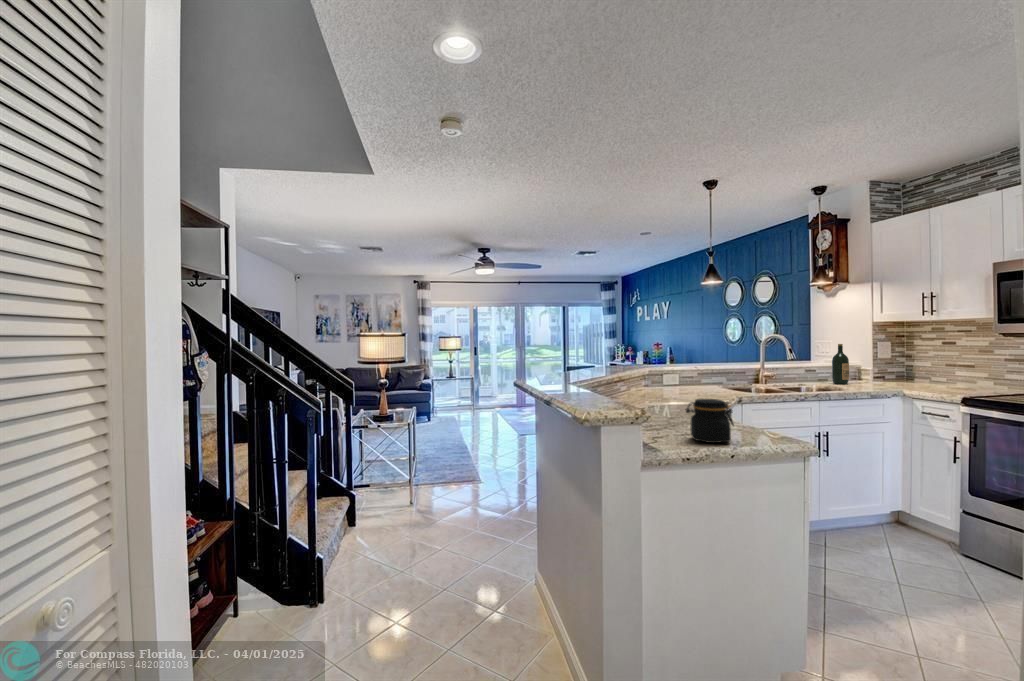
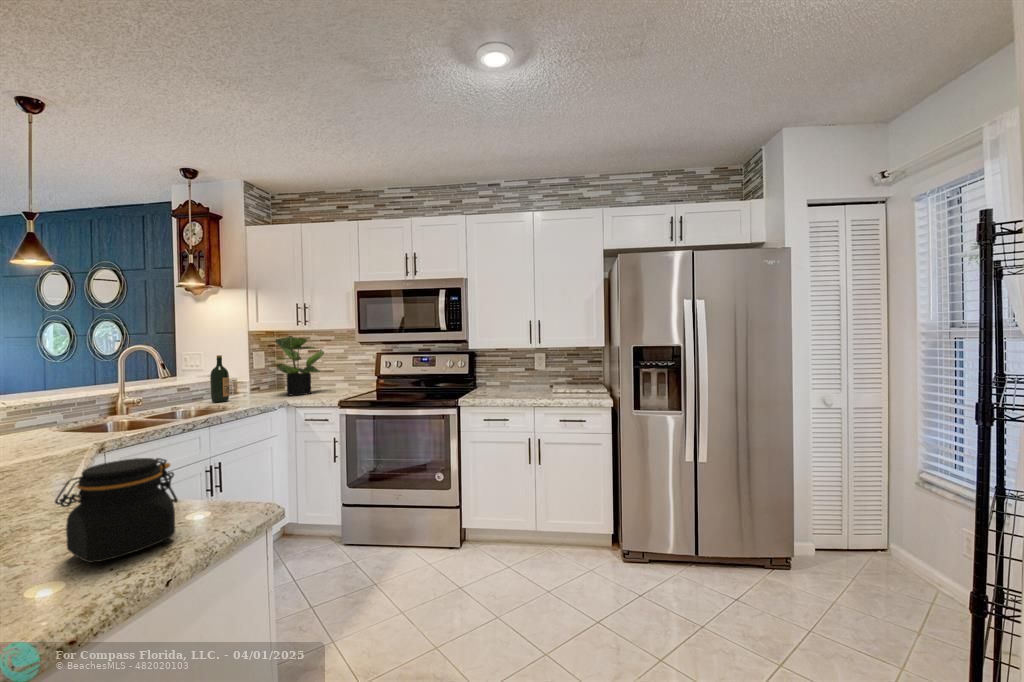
potted plant: none [892,327,960,388] -> present [276,336,324,396]

